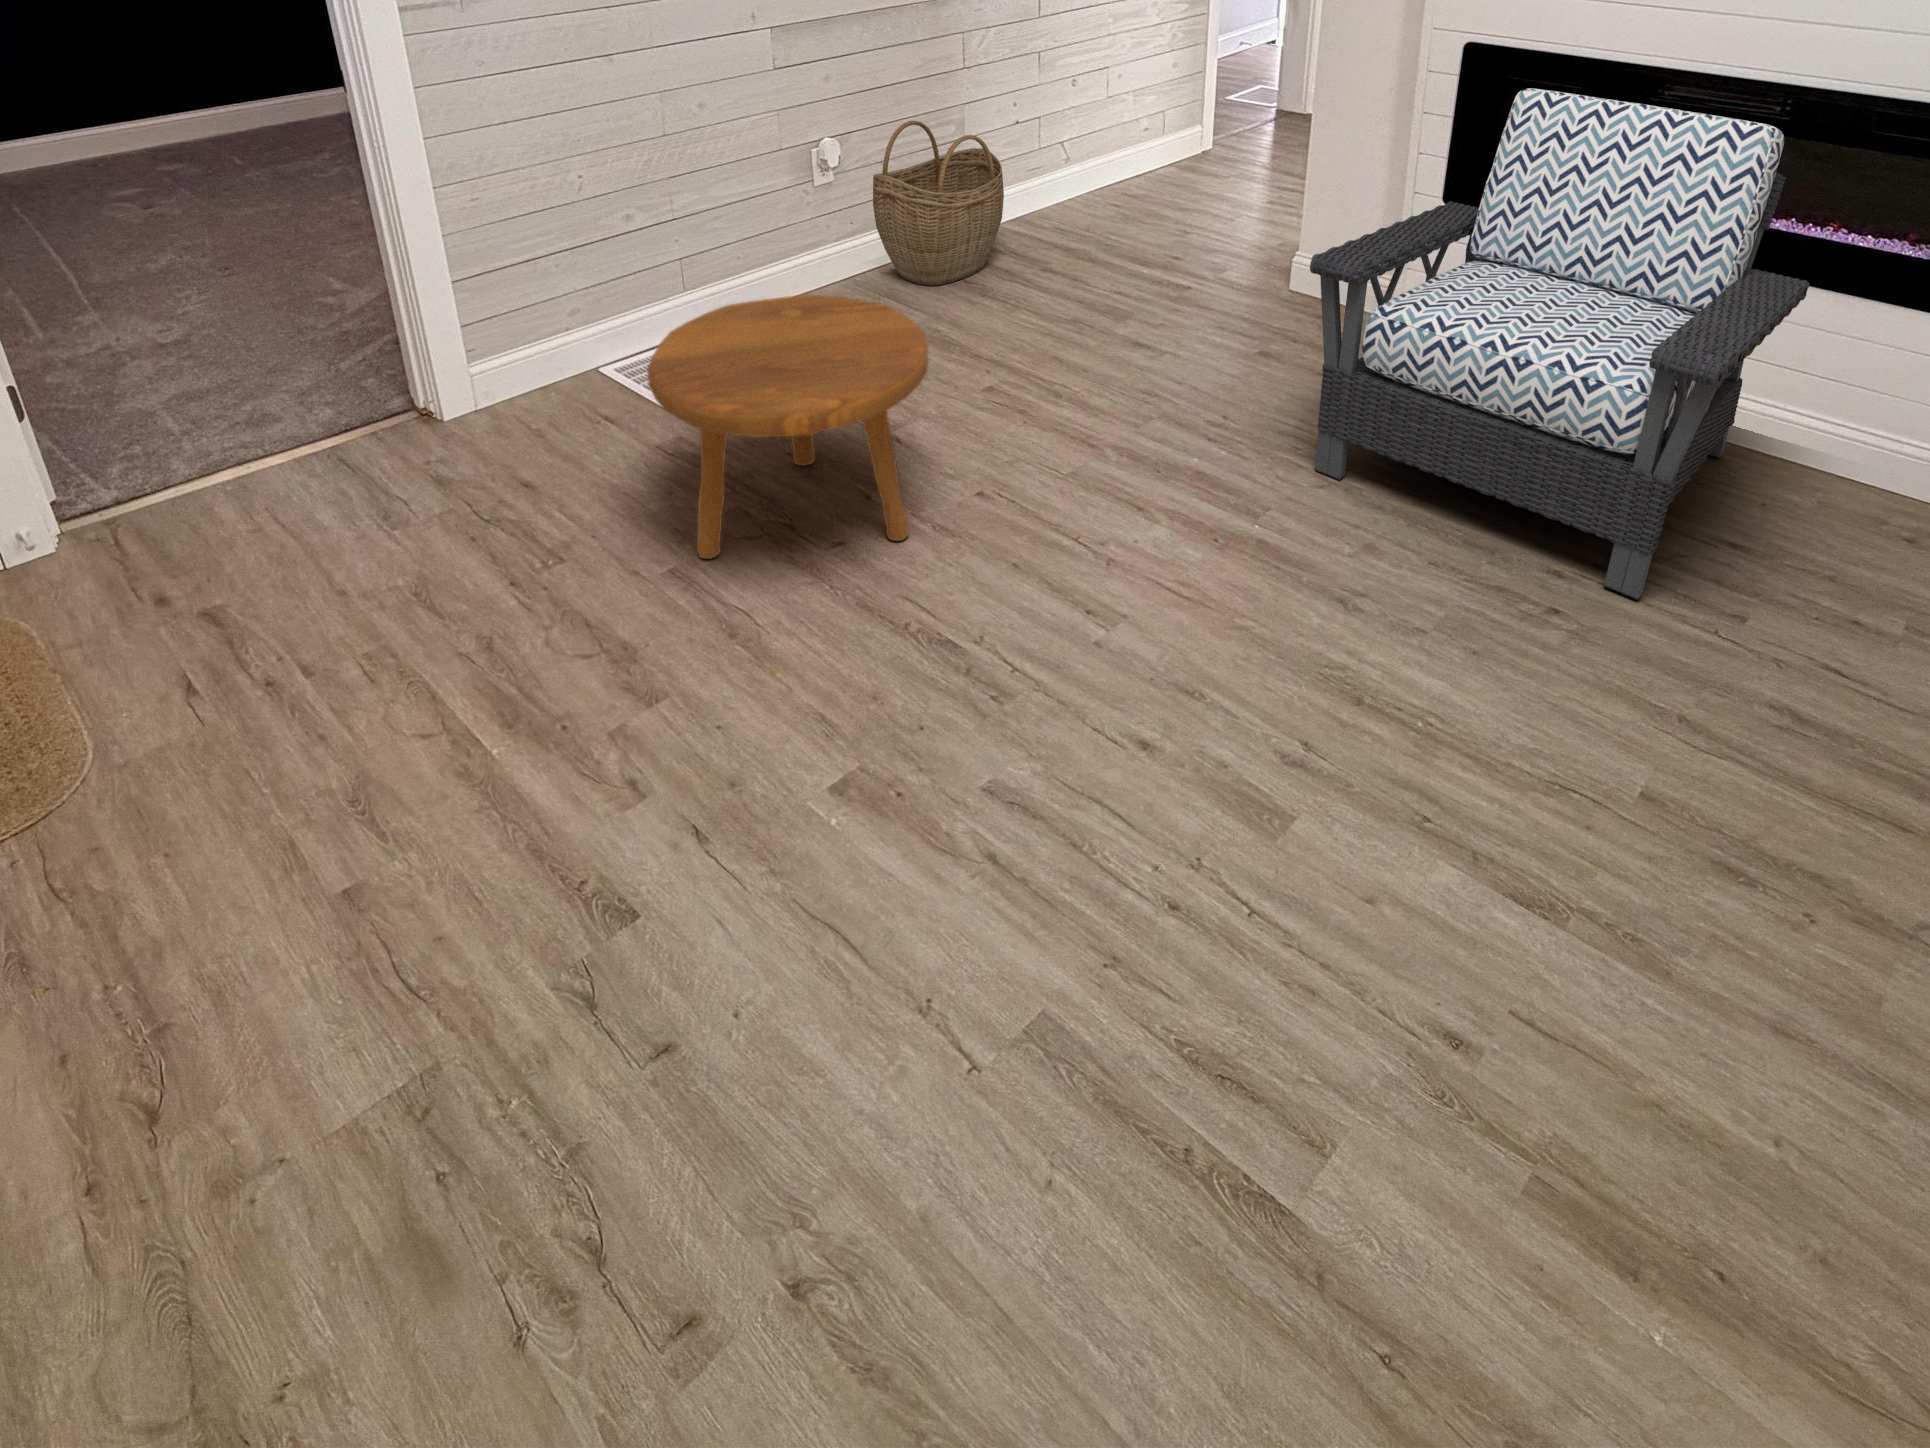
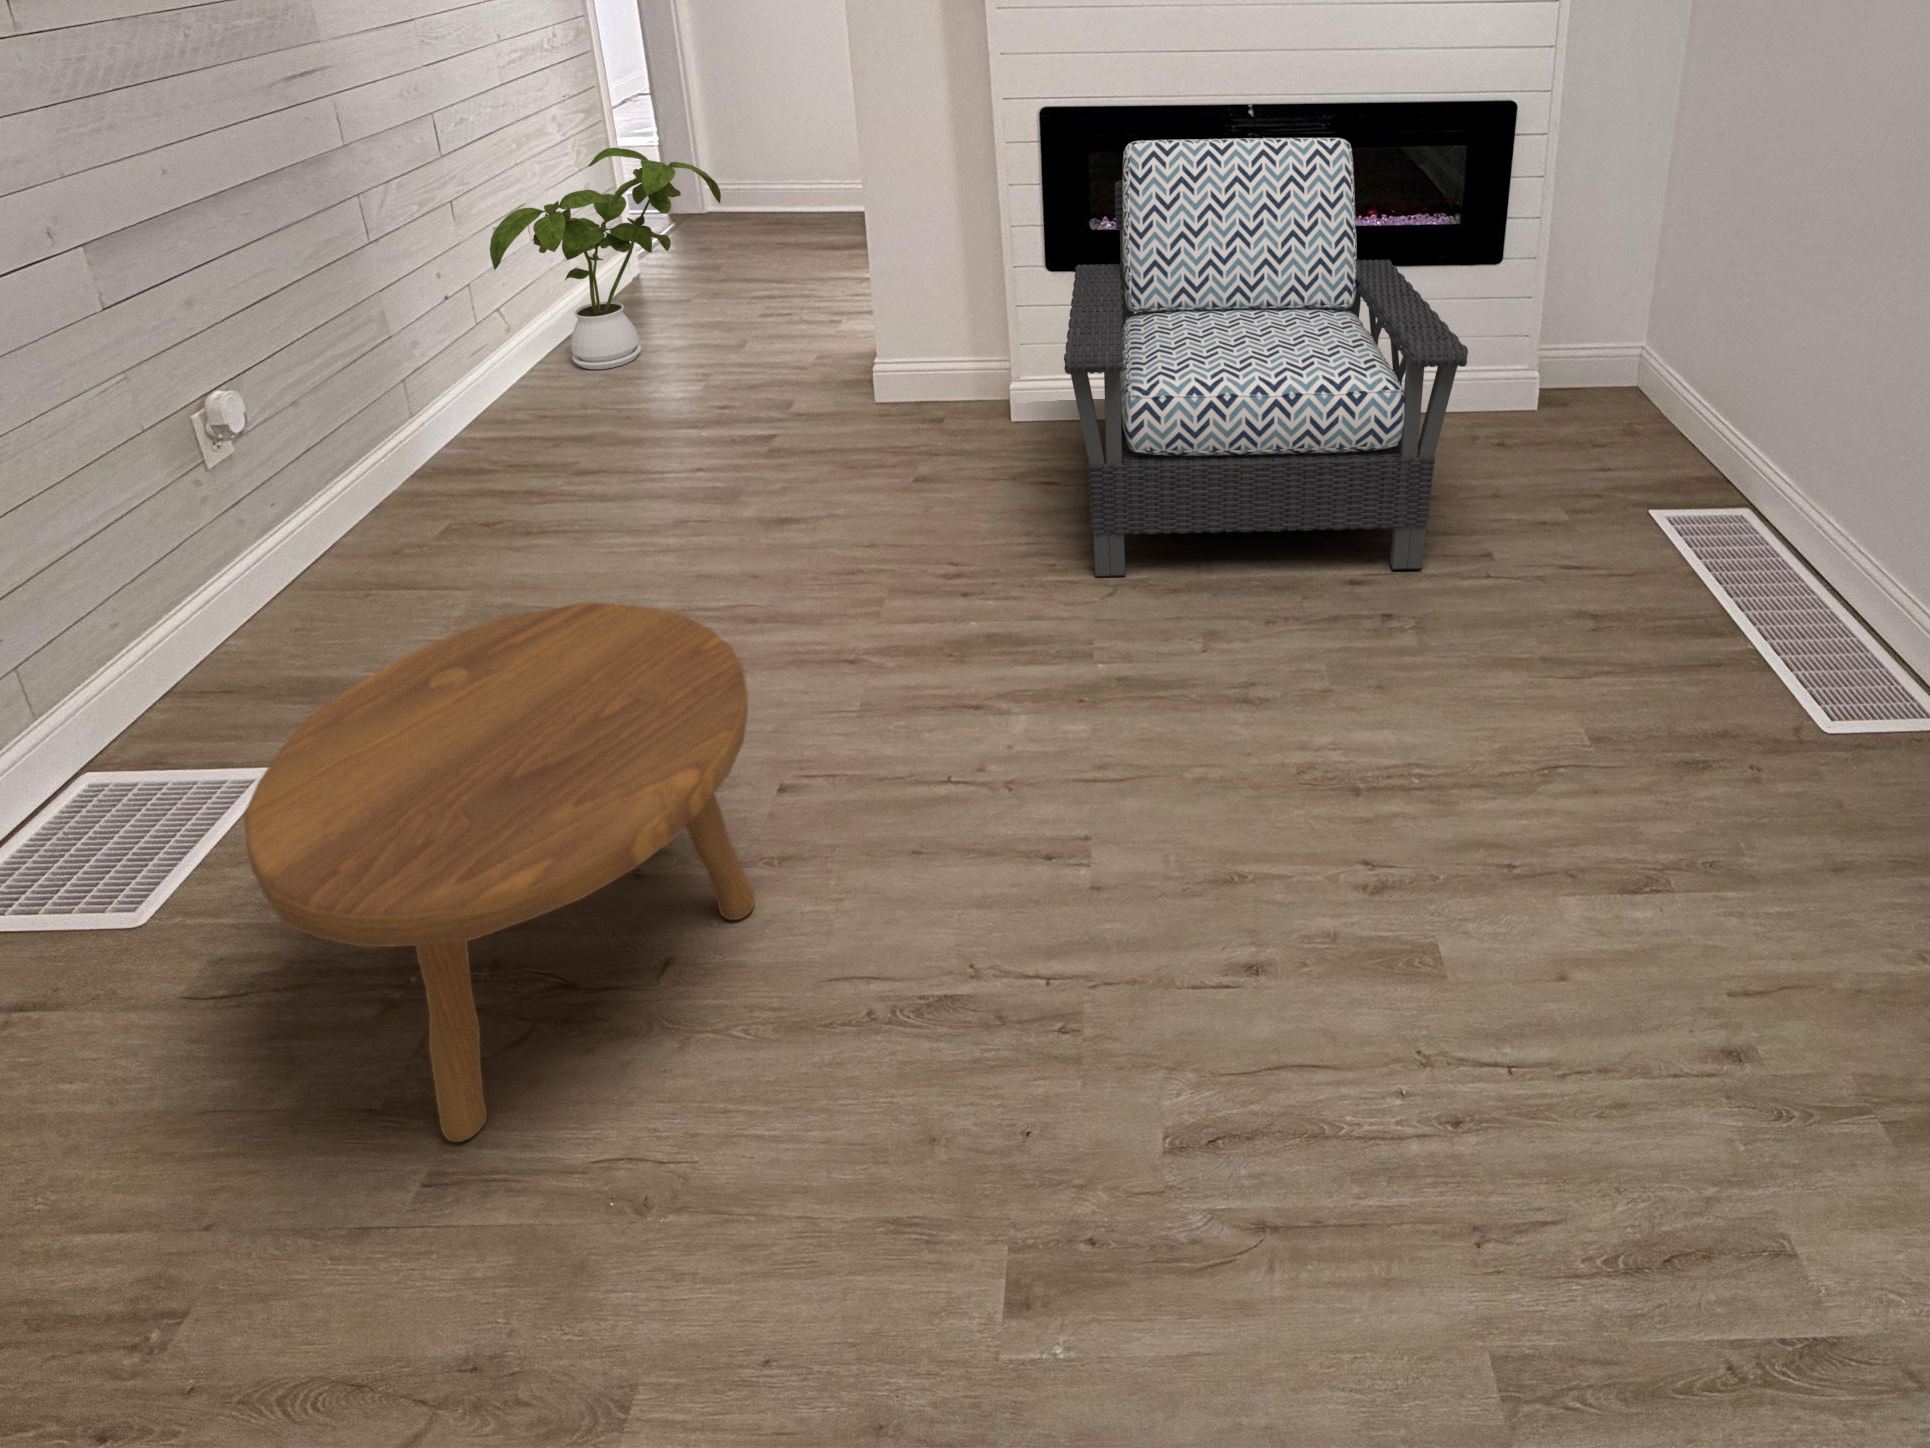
house plant: none [1052,31,1231,208] -> present [490,148,721,369]
woven basket: present [873,121,1004,286] -> none [299,330,513,557]

